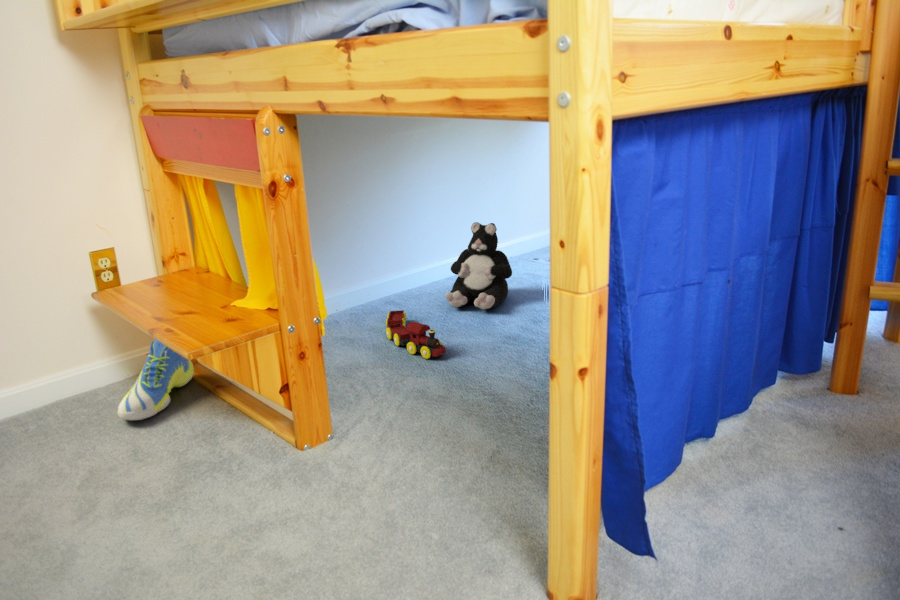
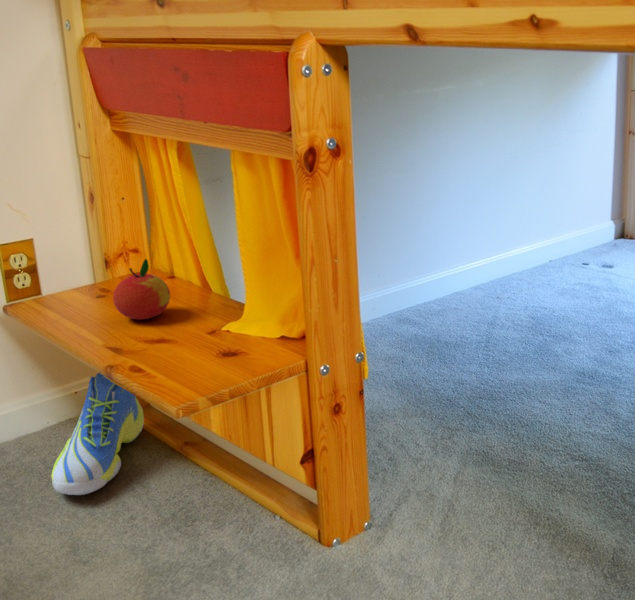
plush toy: present [446,222,512,310] -> none [488,194,588,326]
apple: none [159,259,200,300] -> present [113,259,170,320]
toy train: present [386,310,446,359] -> none [405,327,511,404]

